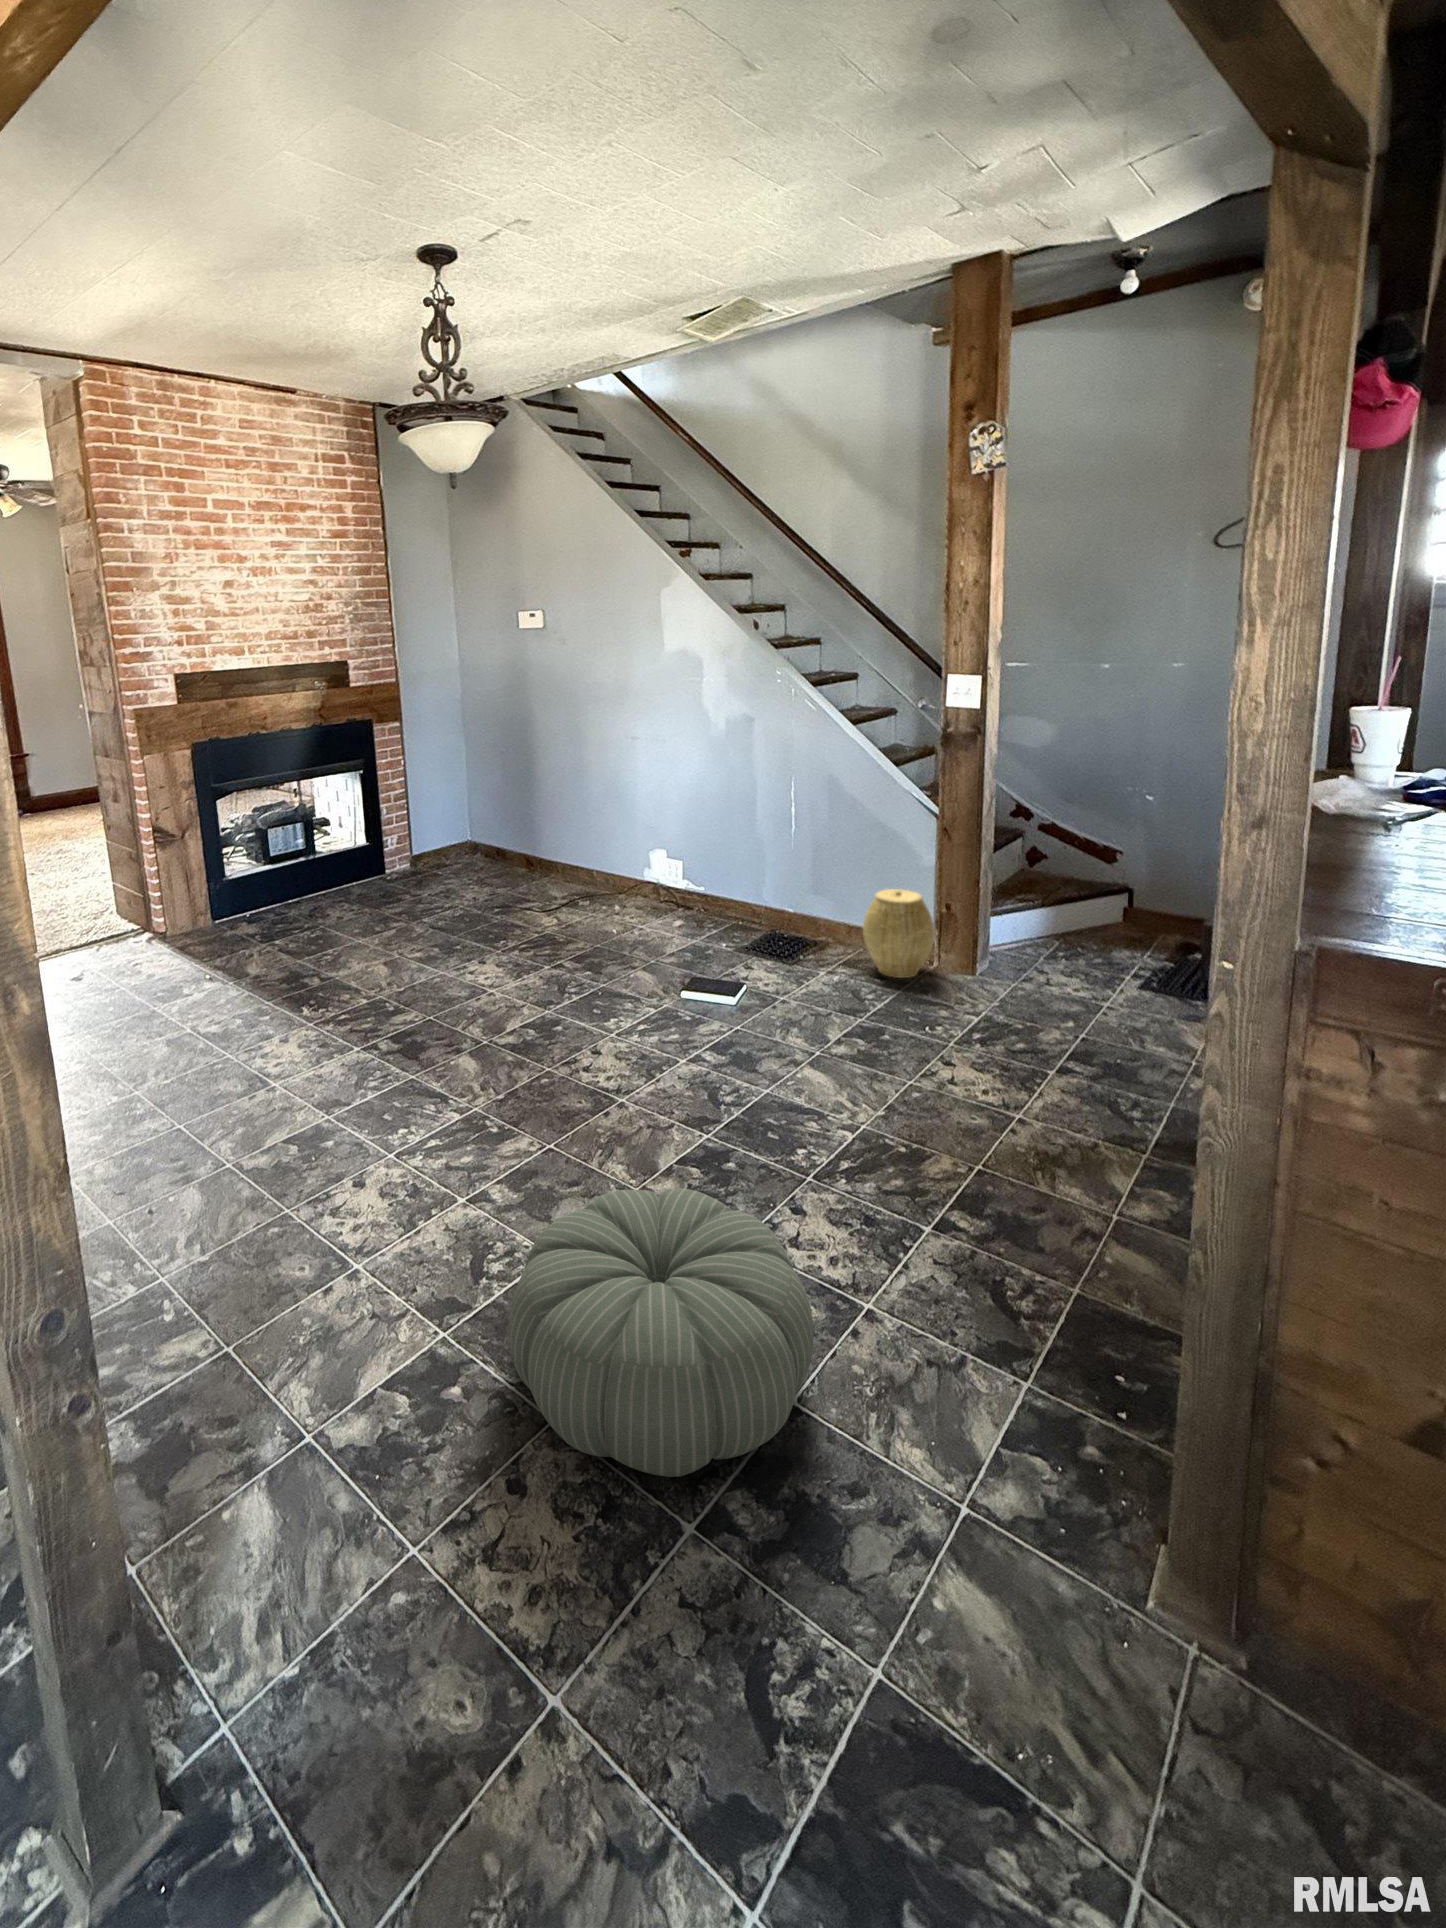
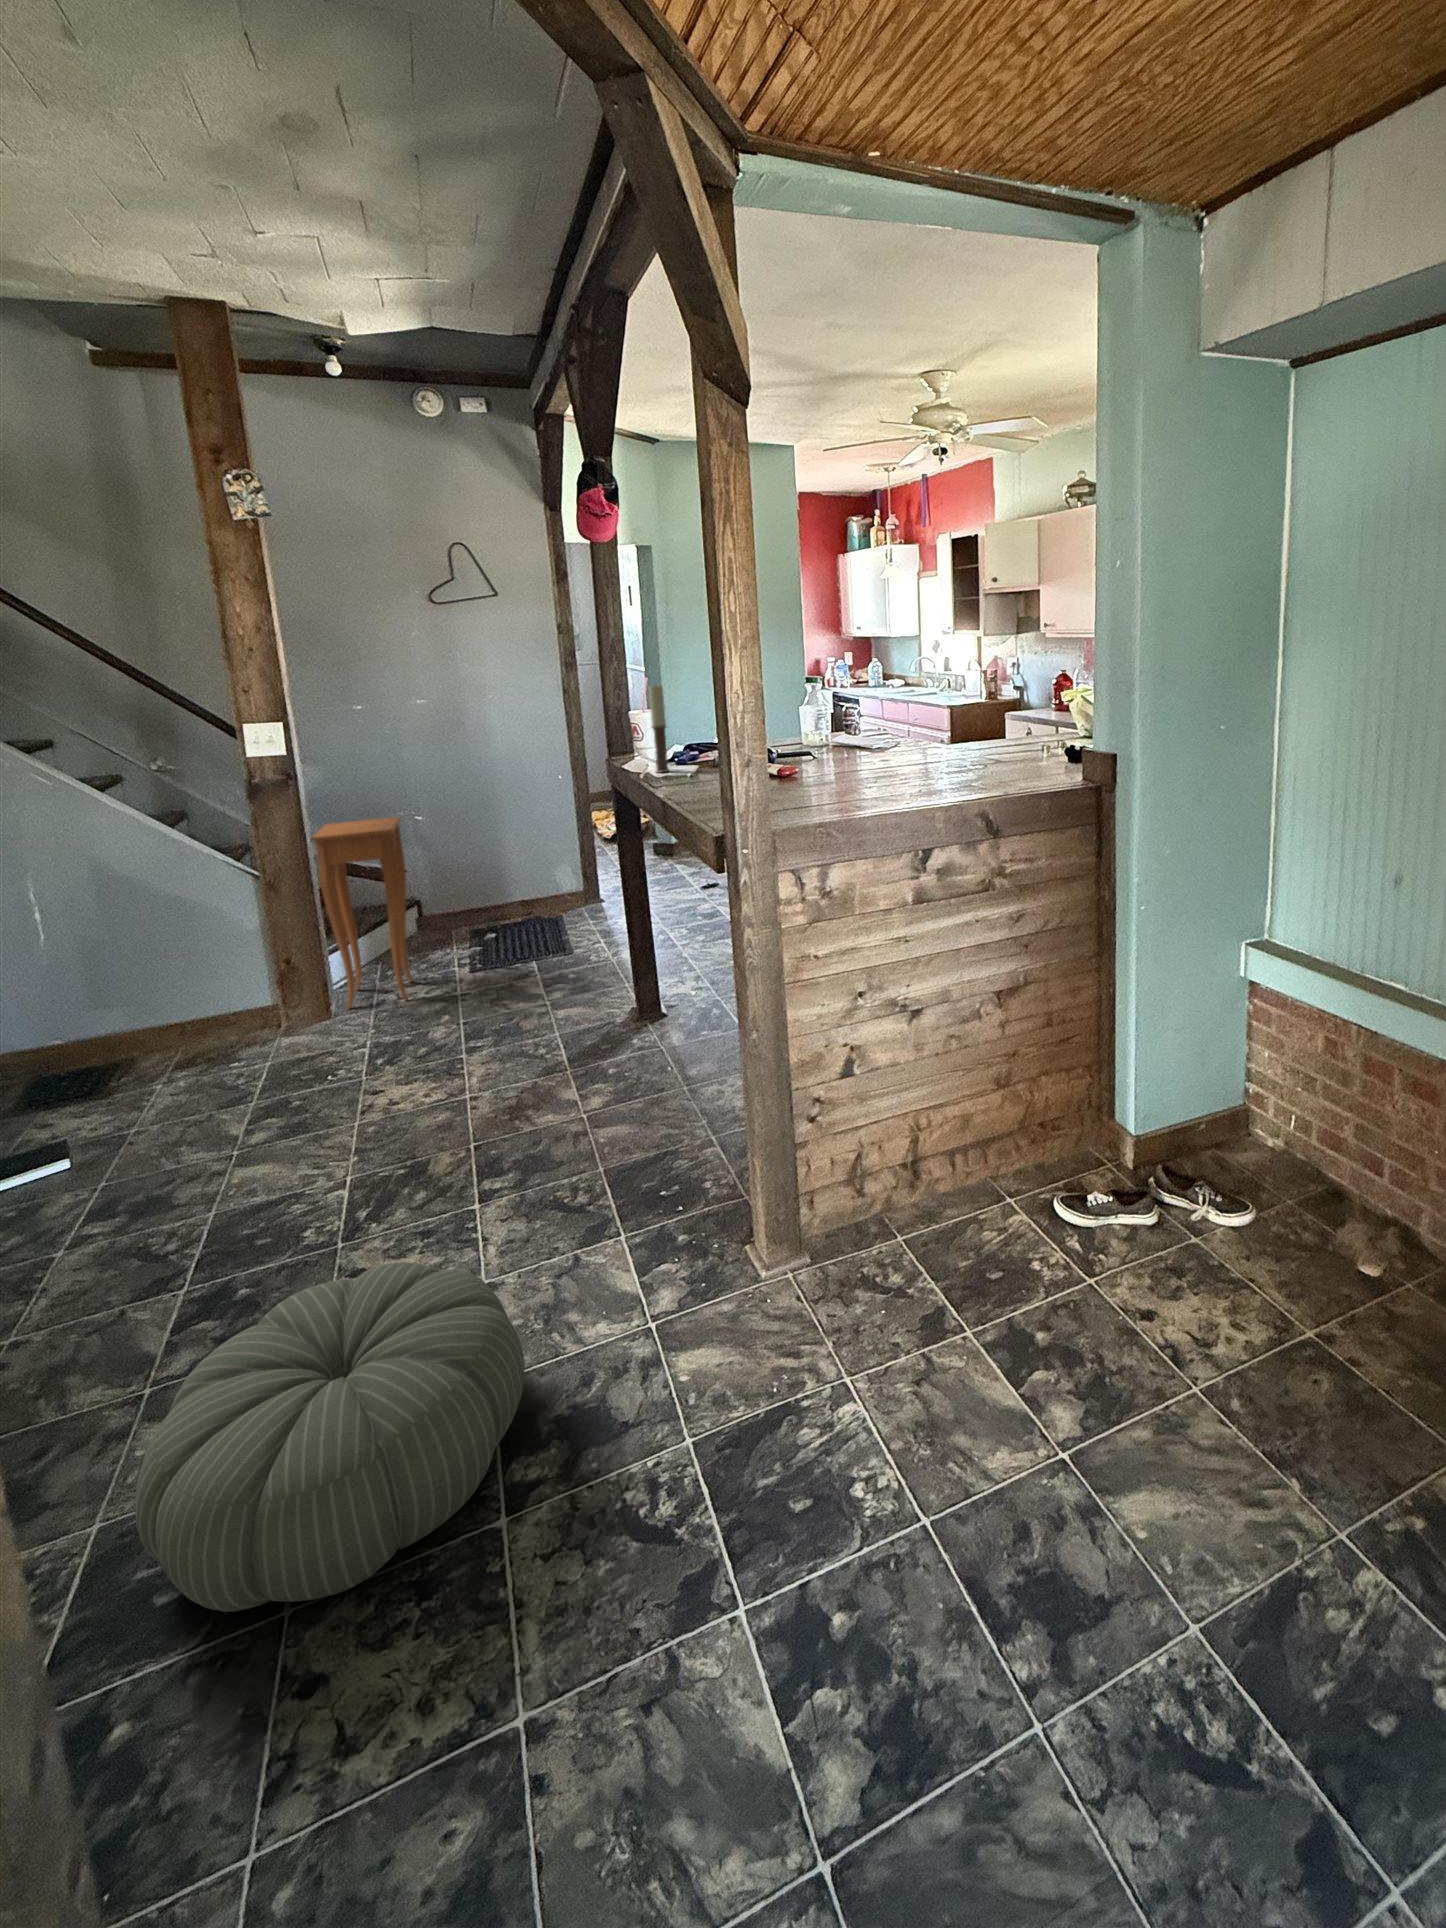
candle: none [1356,666,1399,807] -> present [649,685,669,772]
side table: none [988,785,1094,989] -> present [312,817,413,1009]
woven basket: present [863,889,935,978] -> none [196,956,286,1056]

